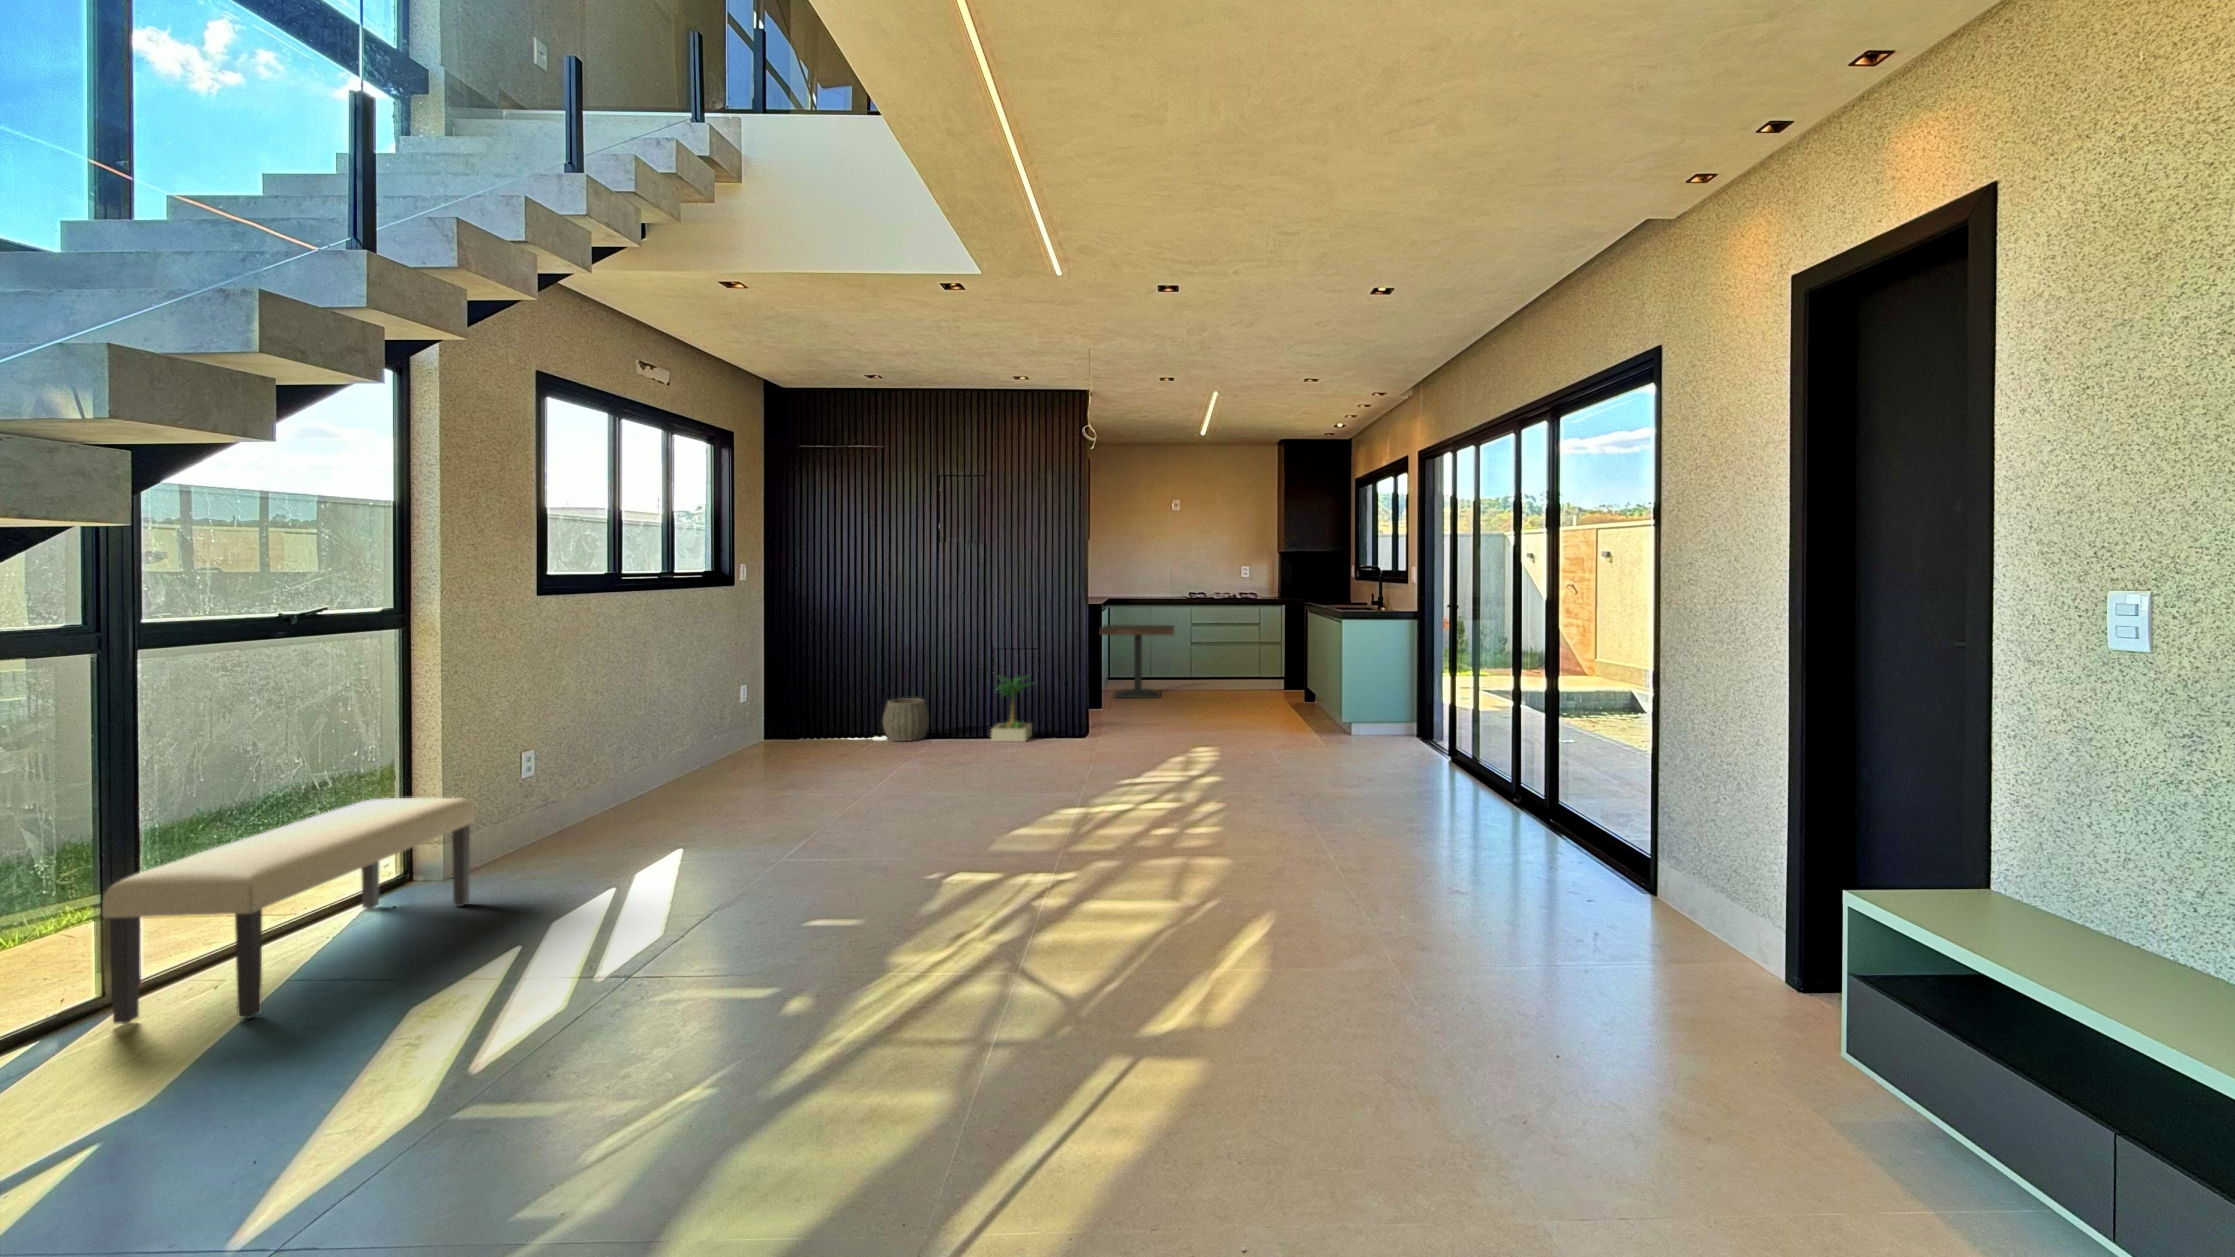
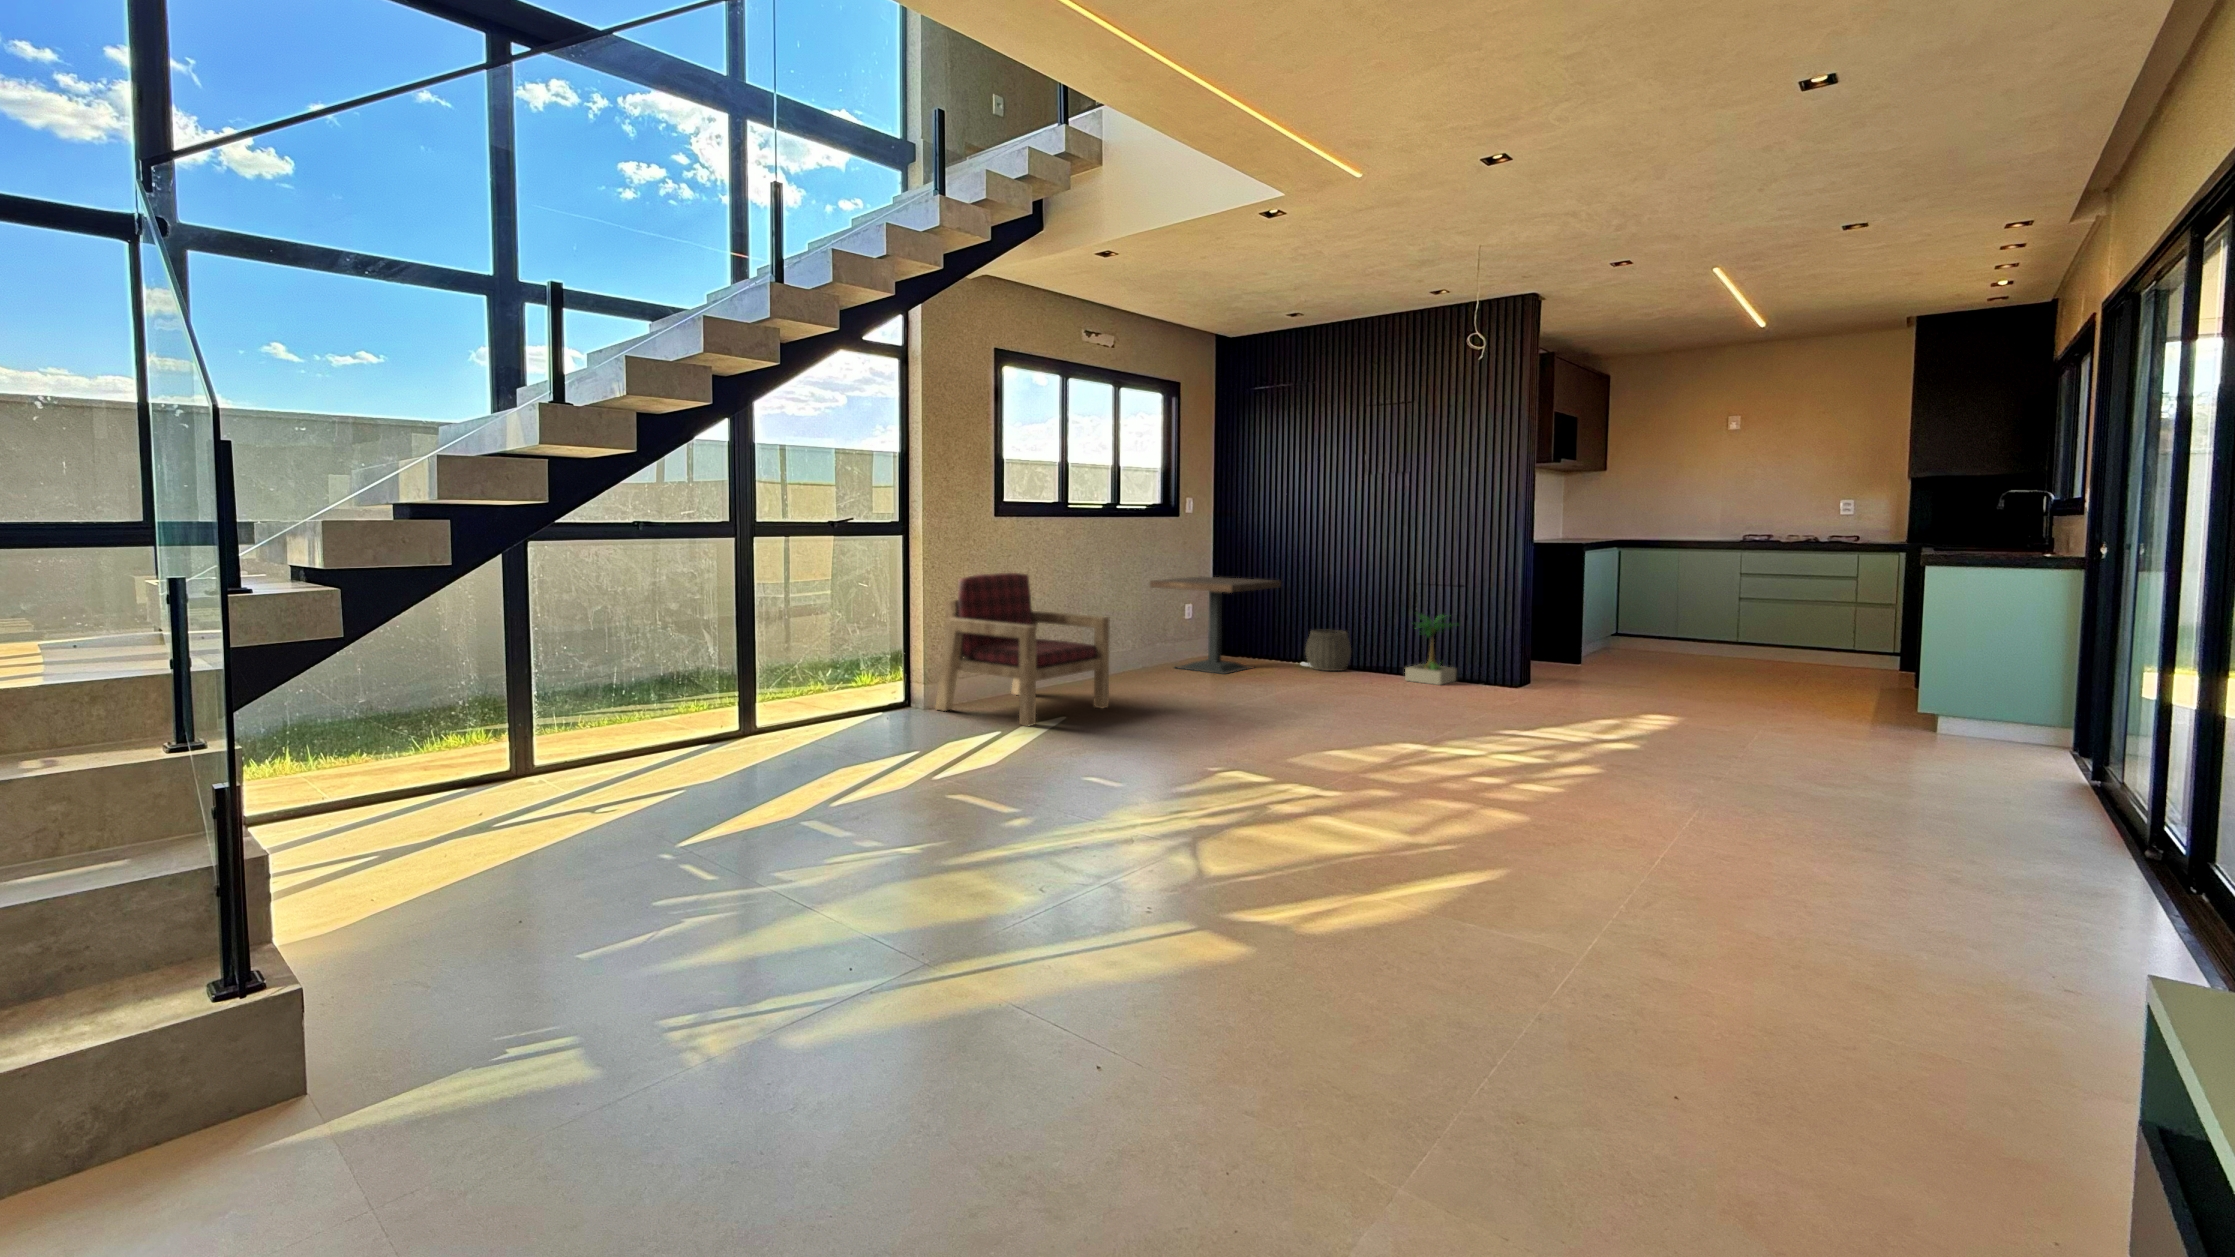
side table: present [1099,625,1174,698] -> present [1150,577,1281,674]
armchair: none [466,671,728,880] -> present [935,573,1110,726]
bench: present [102,798,475,1024] -> none [740,644,925,750]

